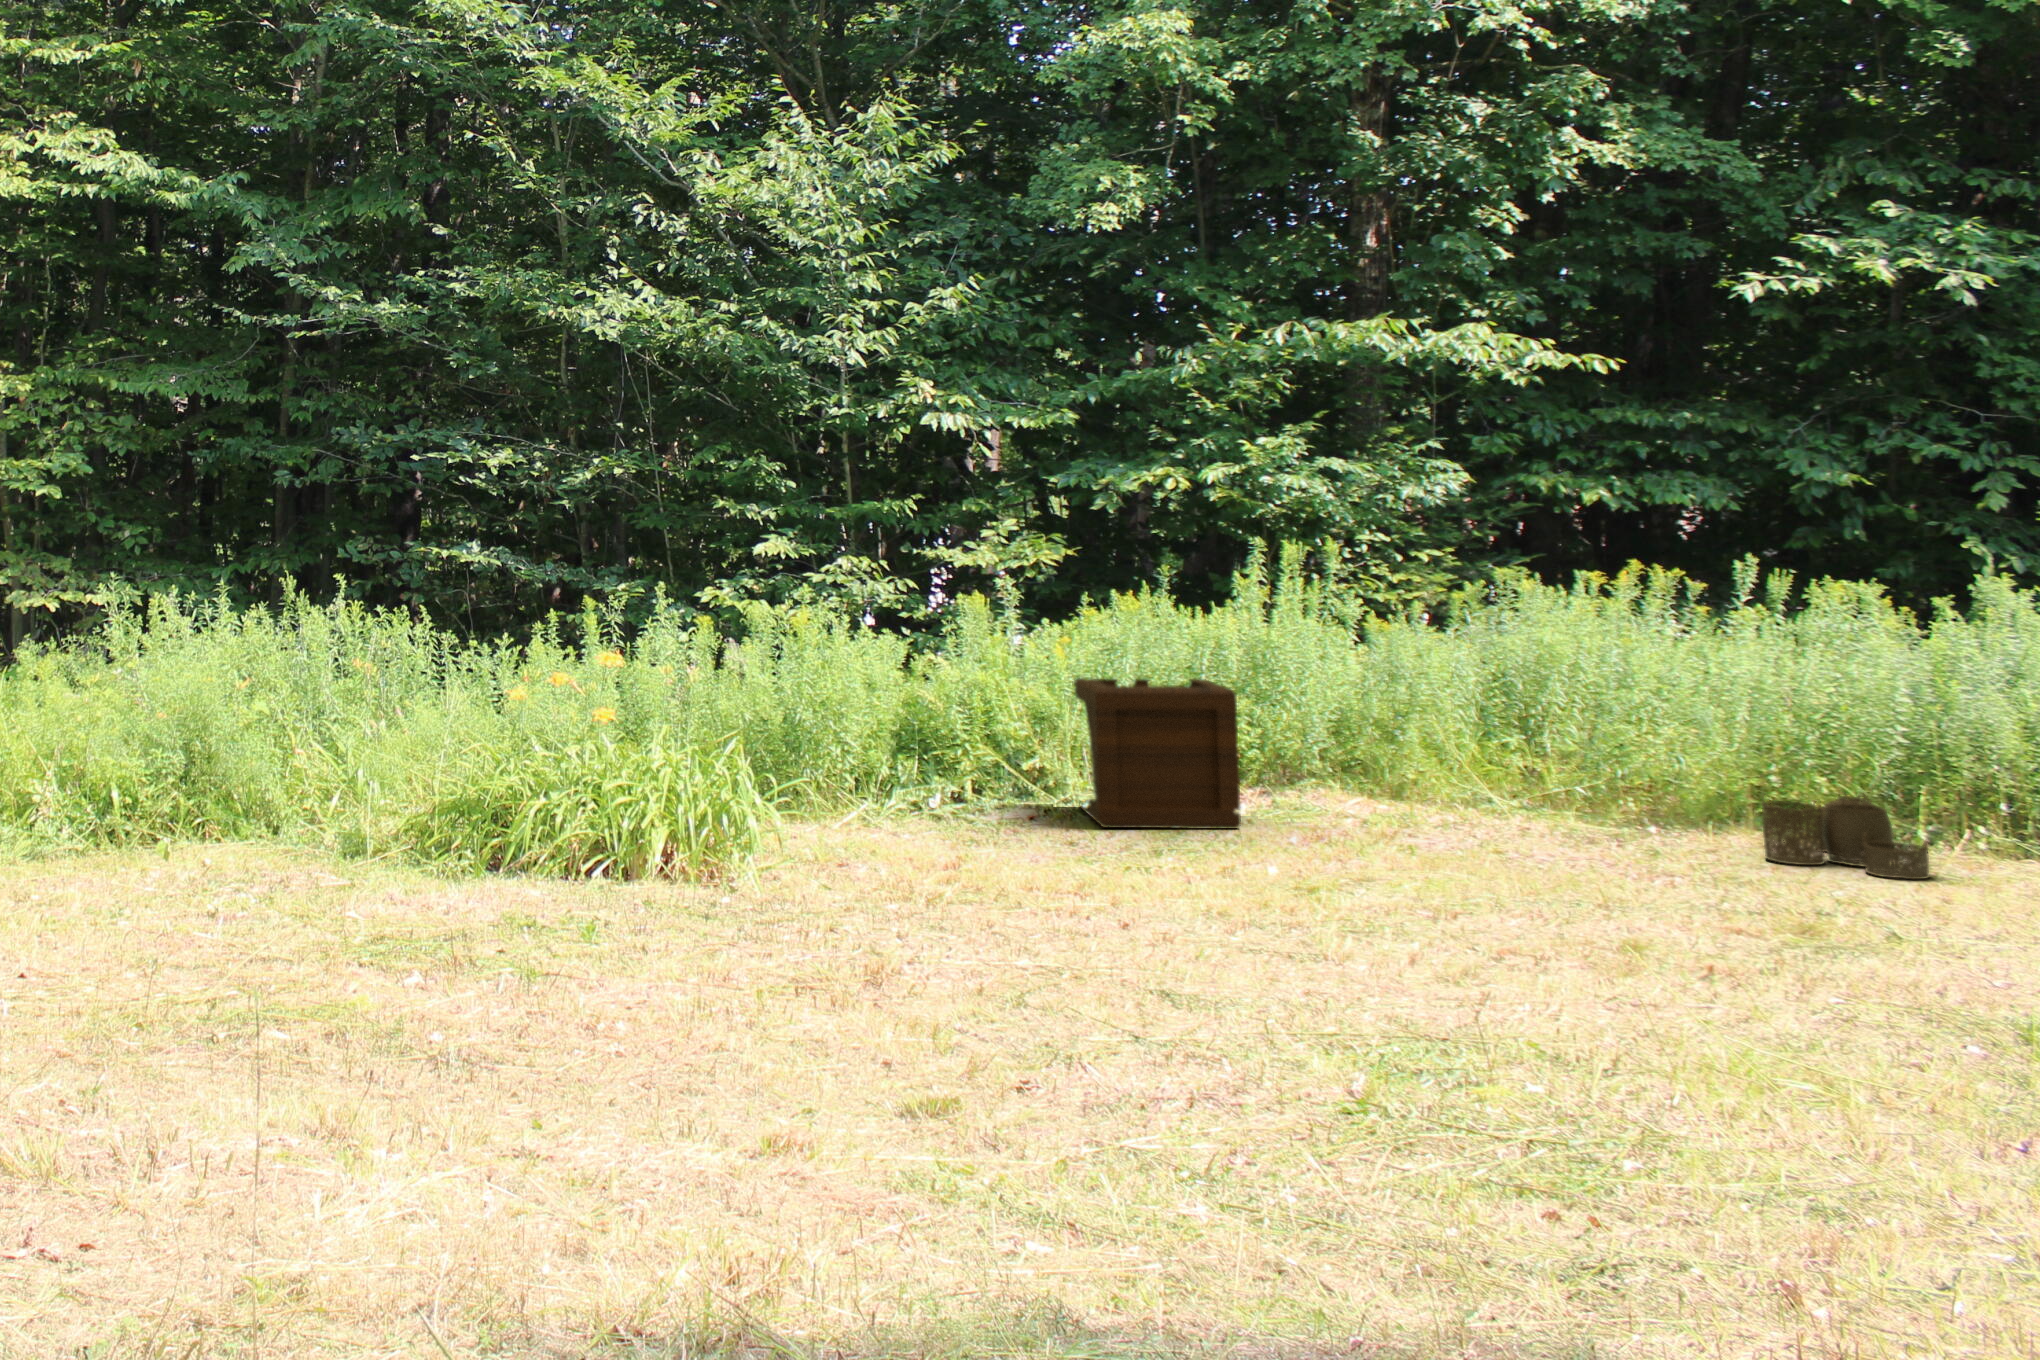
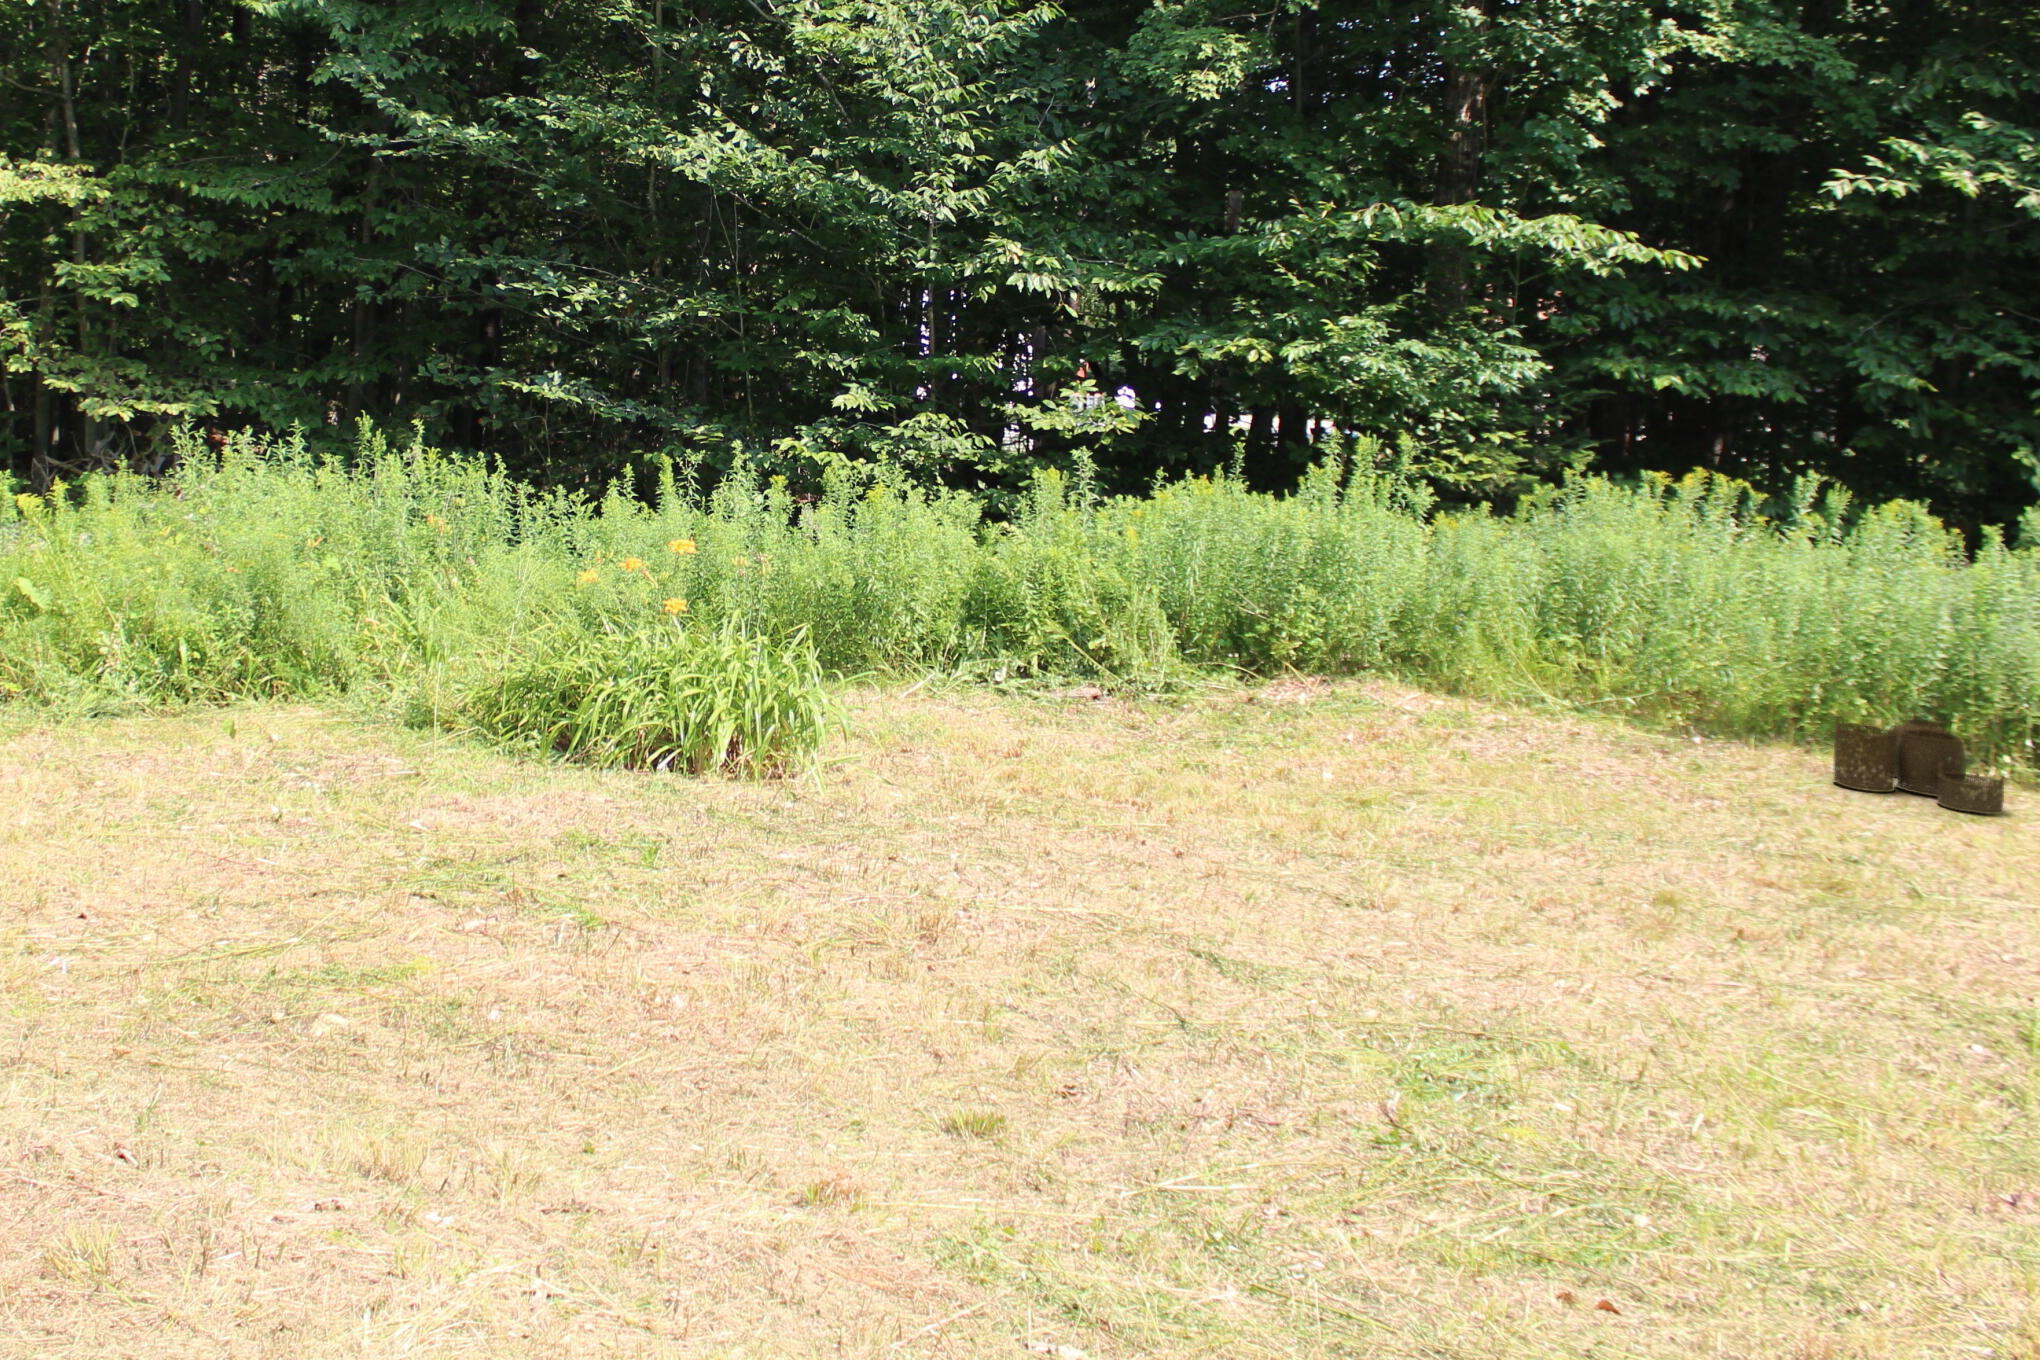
wooden crate: present [1074,678,1241,829] -> none [1134,557,1308,722]

